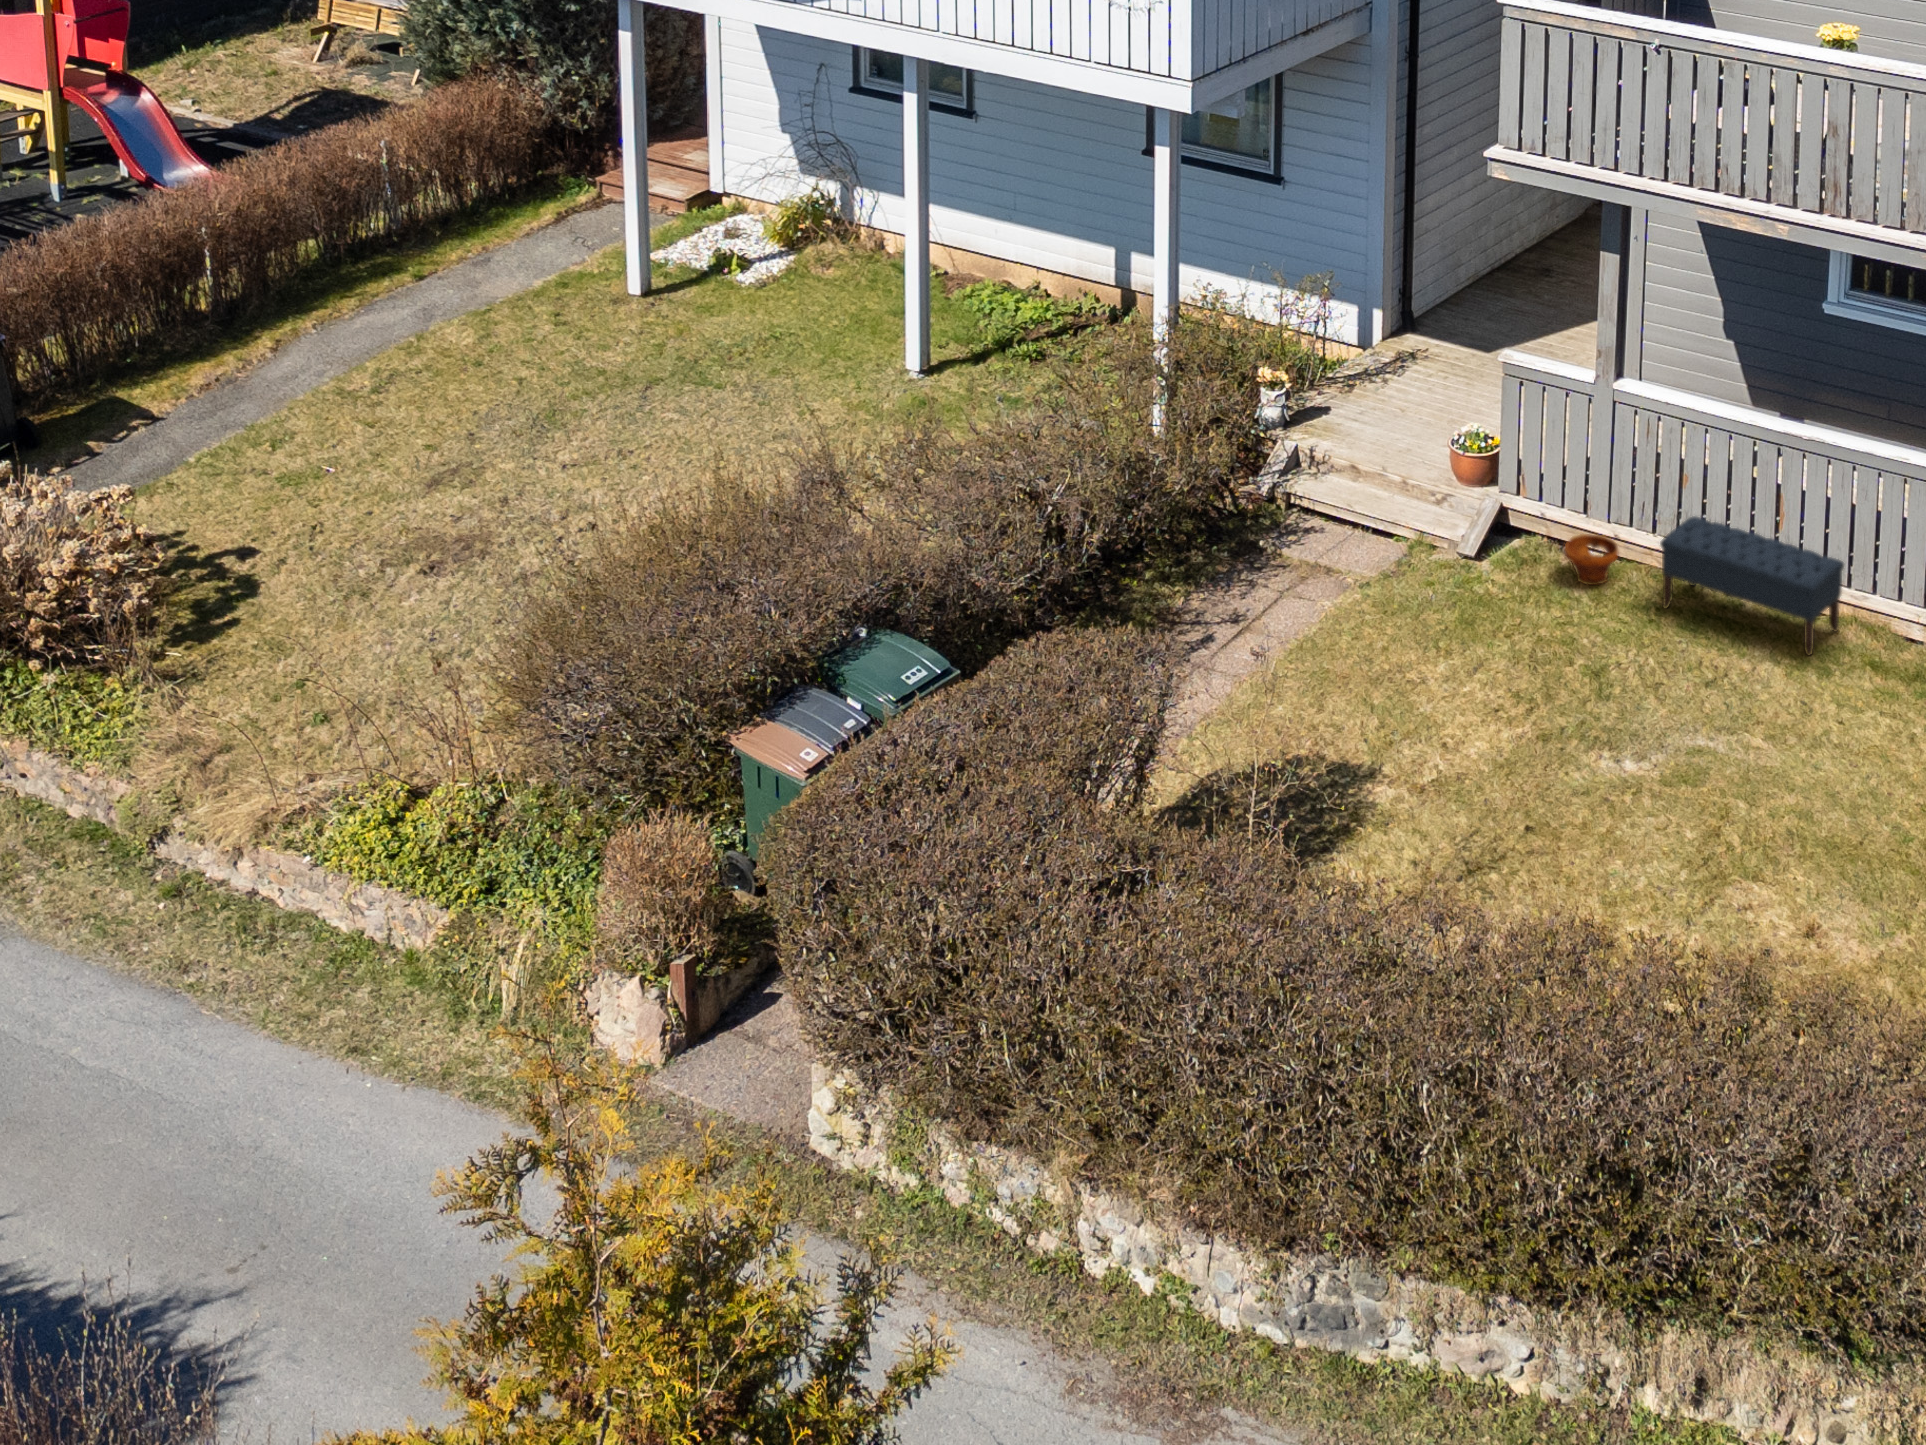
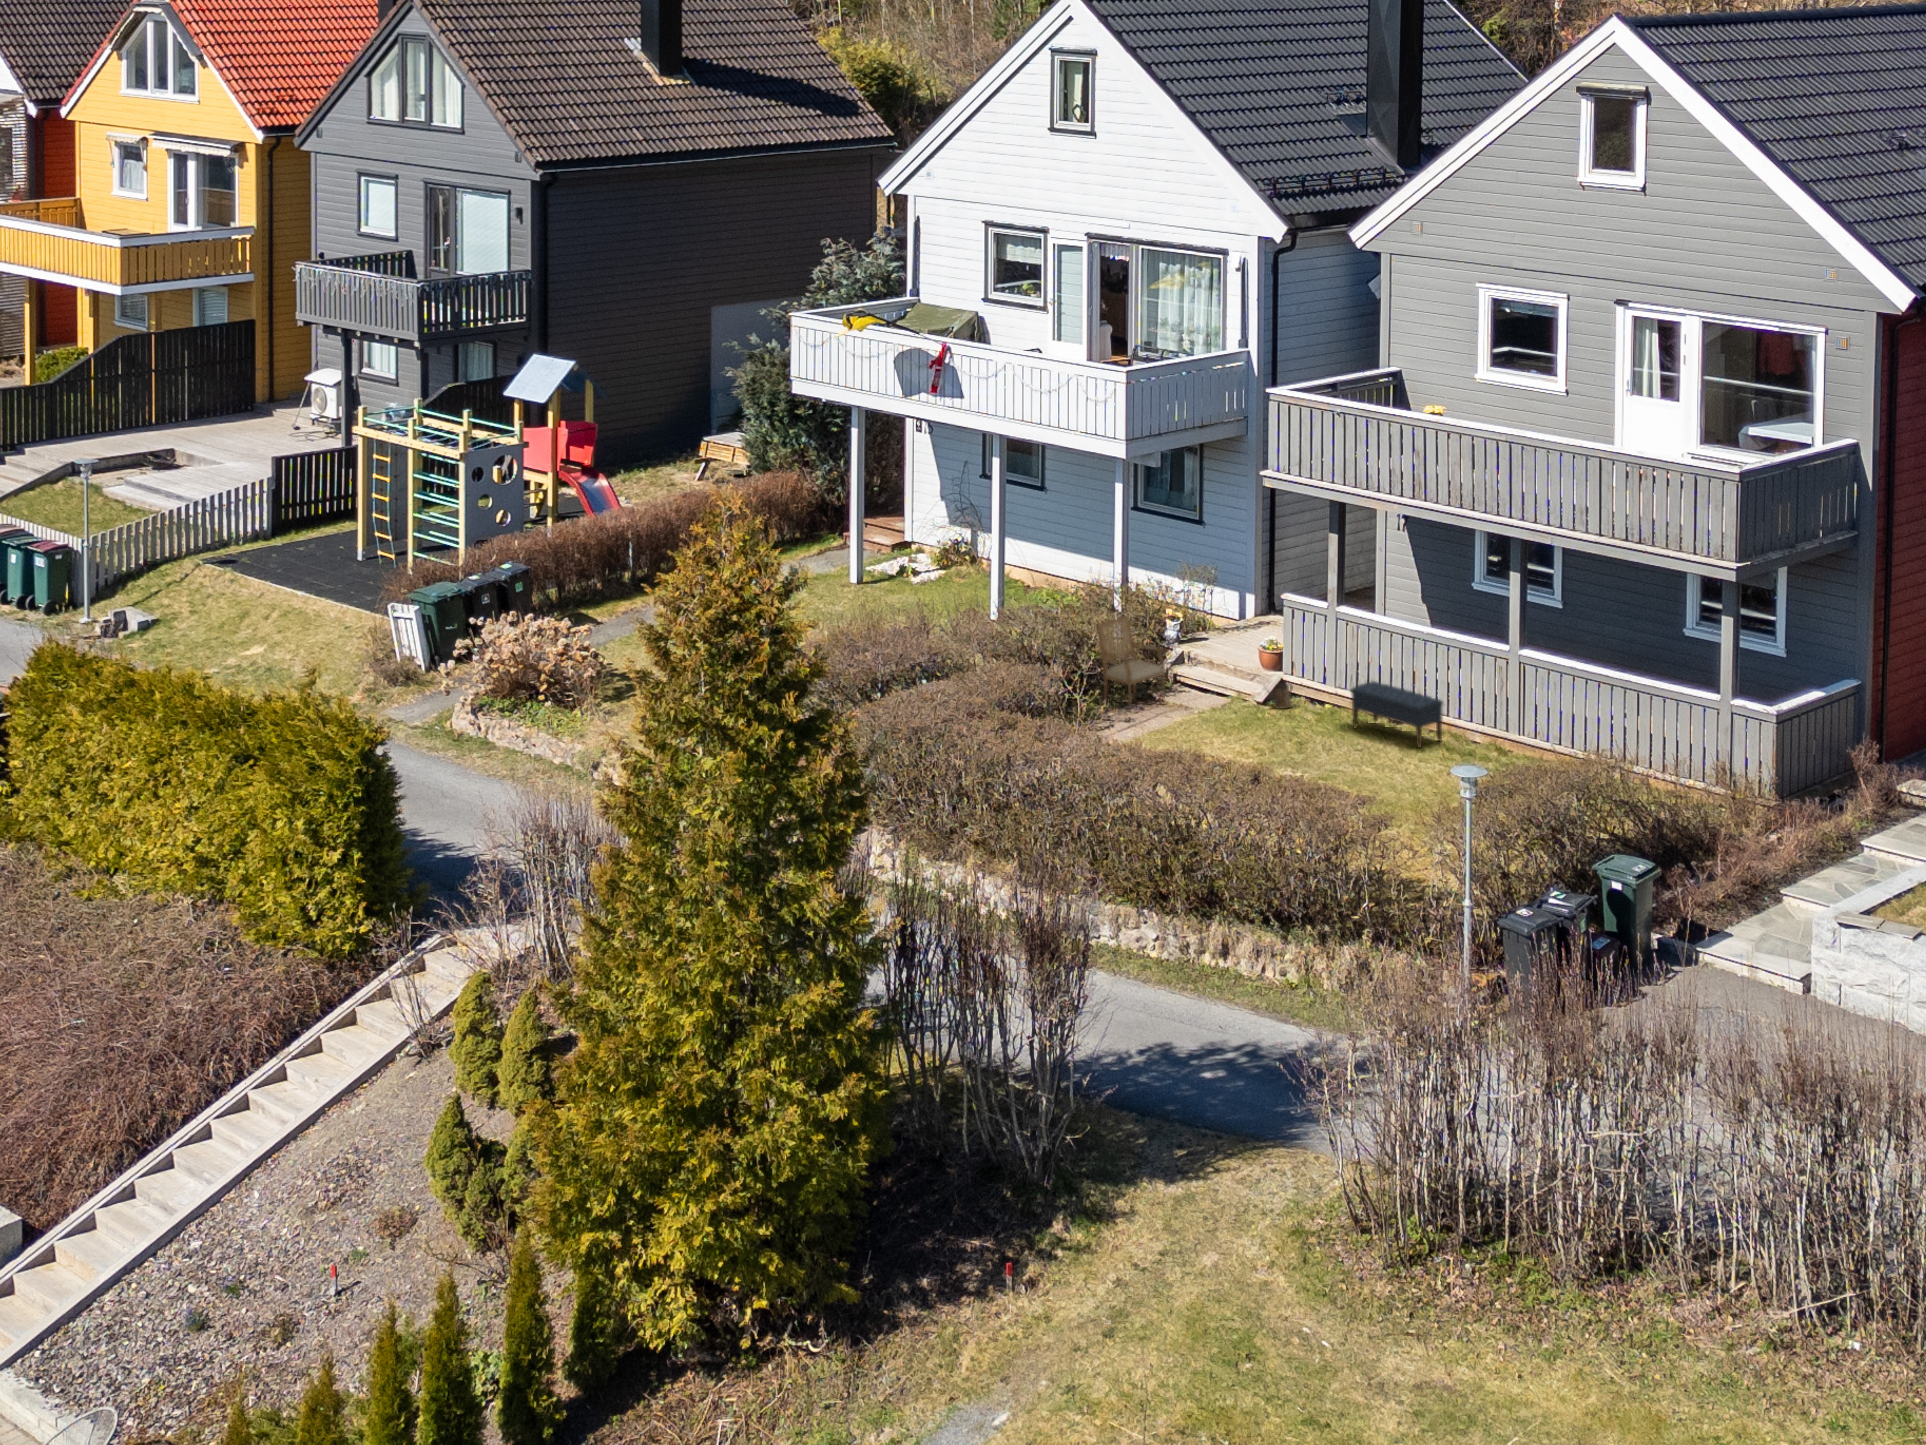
chair: none [1164,408,1292,599] -> present [1097,616,1165,709]
watering can: none [1485,513,1528,564] -> present [1271,684,1293,709]
planter: present [1564,534,1619,585] -> none [1307,693,1336,719]

